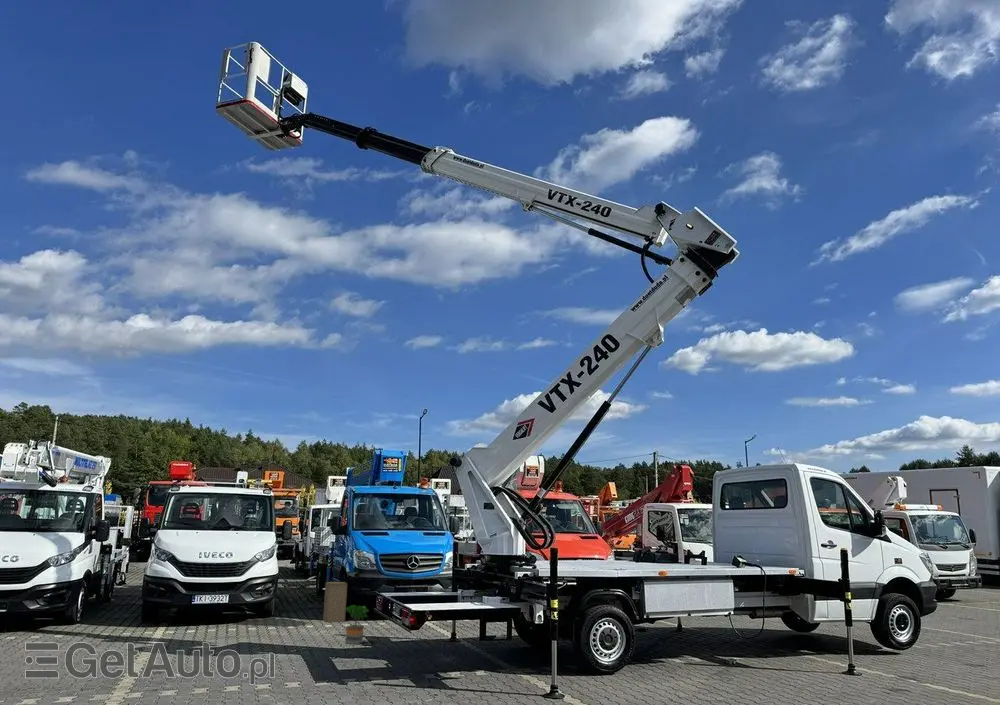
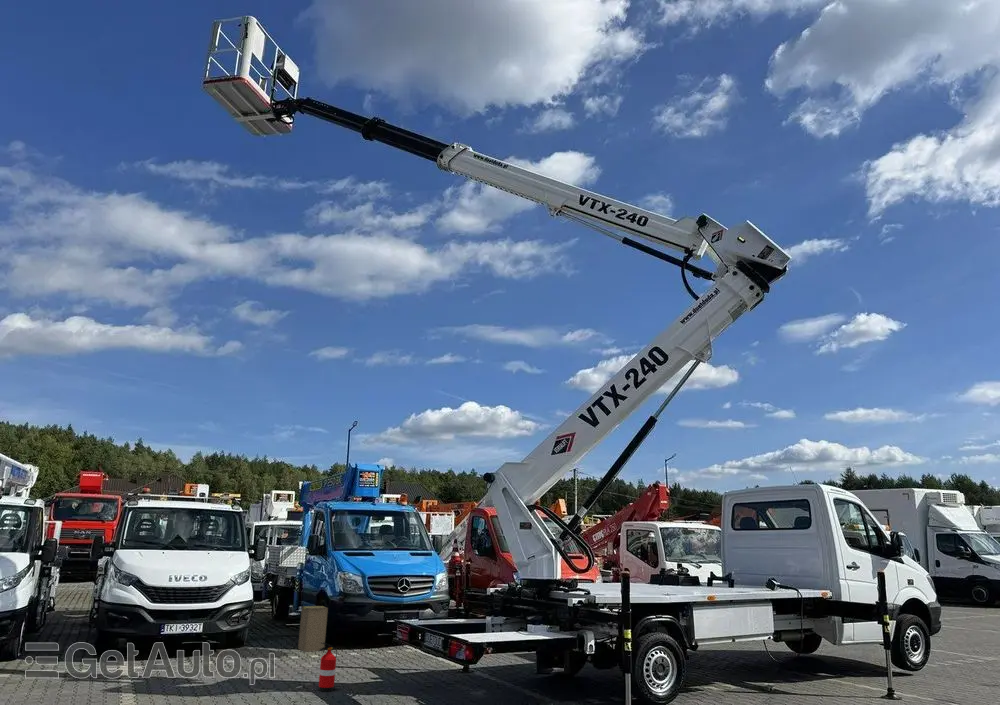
potted tree: present [346,605,368,644] -> none [353,635,381,681]
fire extinguisher: none [306,608,323,650] -> present [318,642,337,692]

